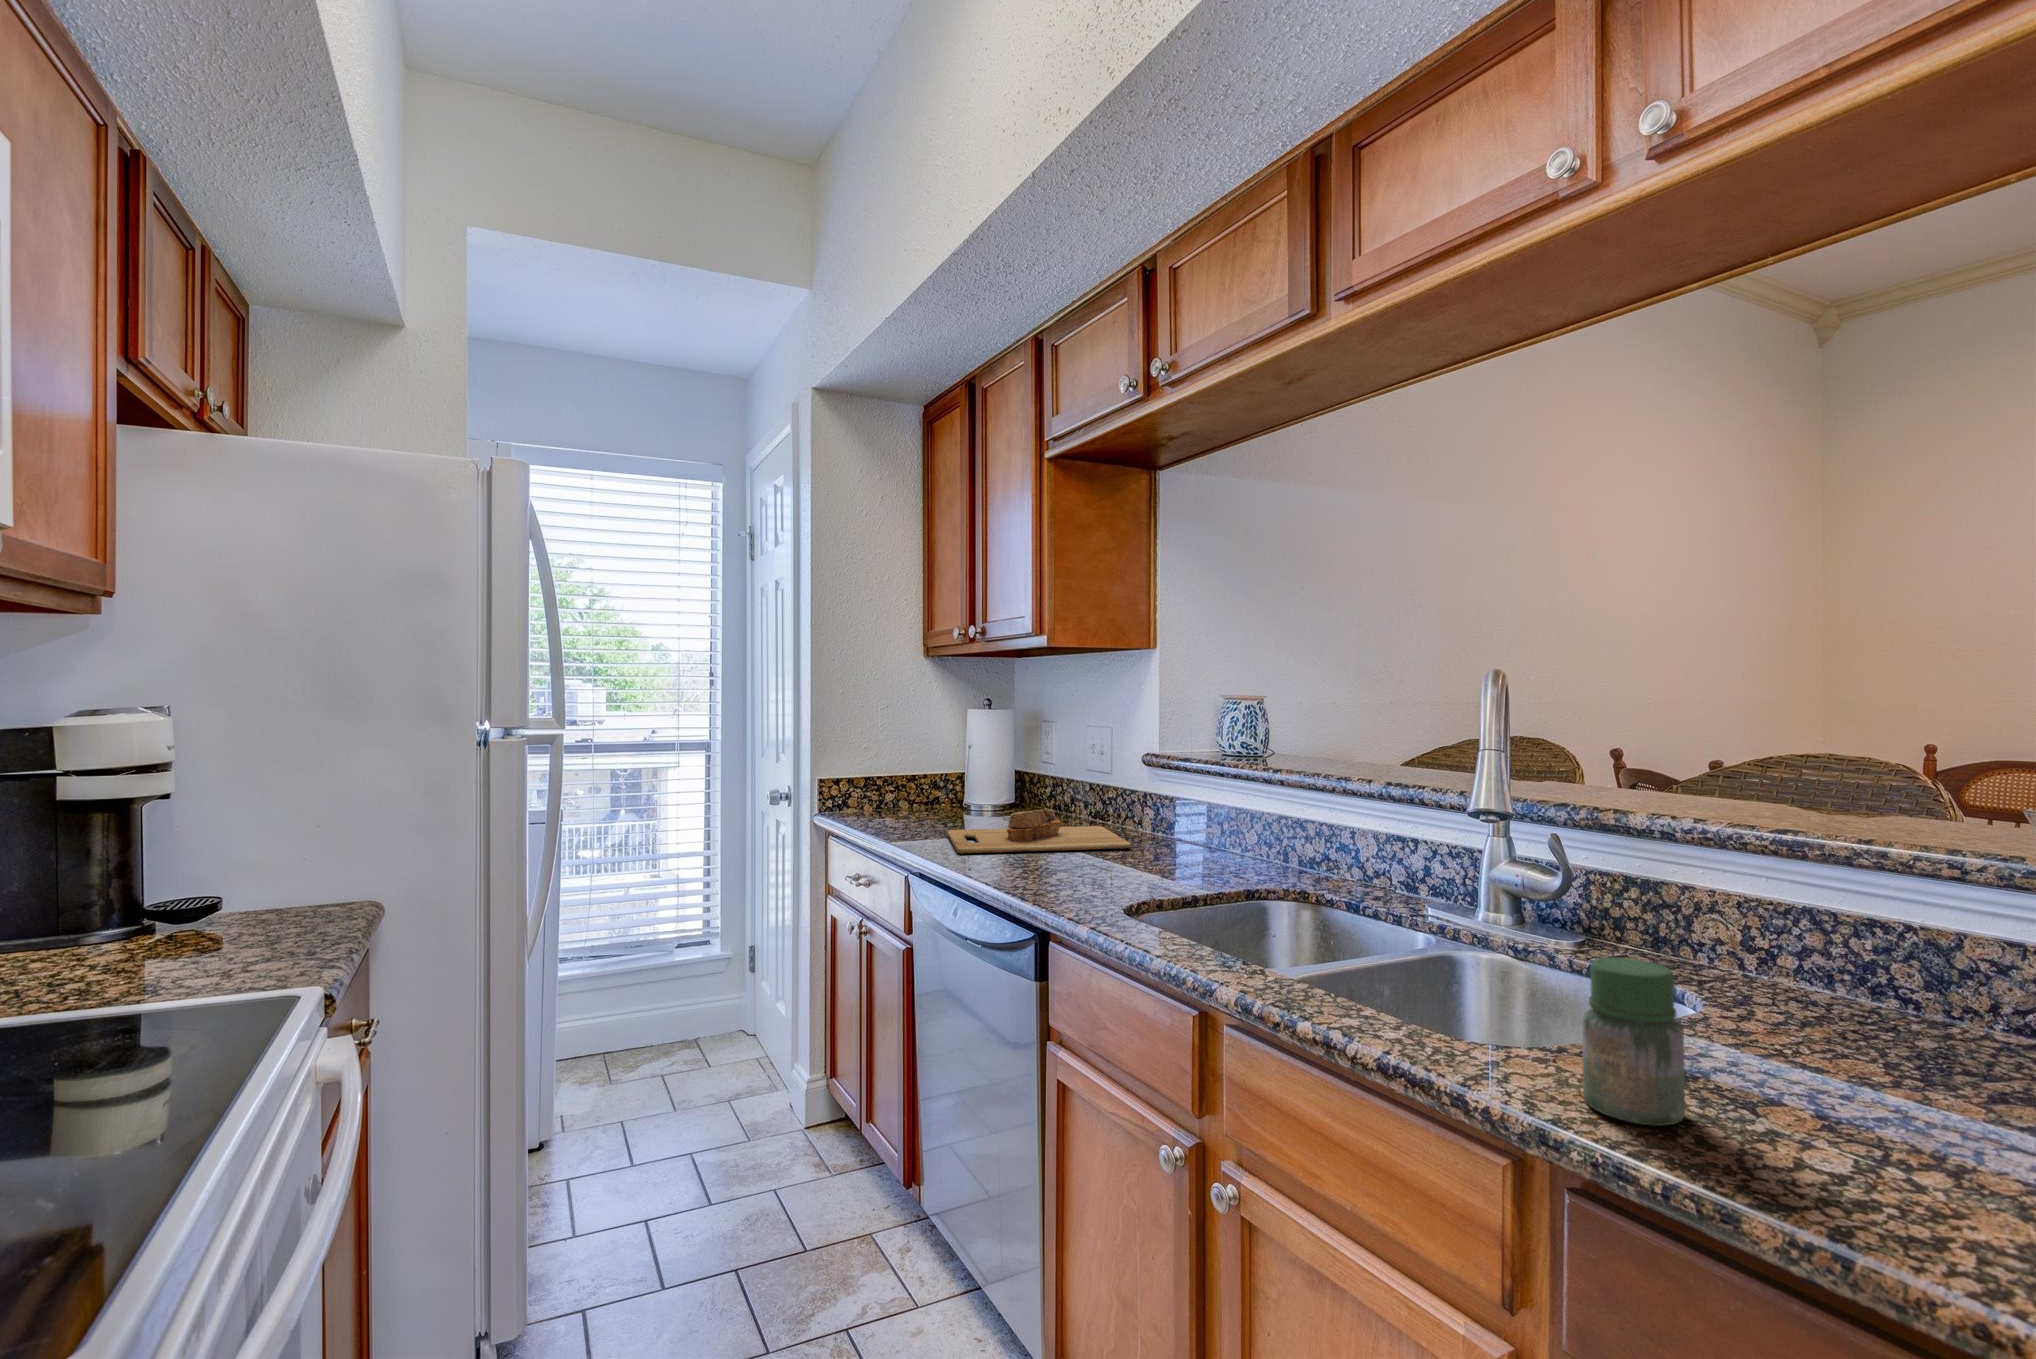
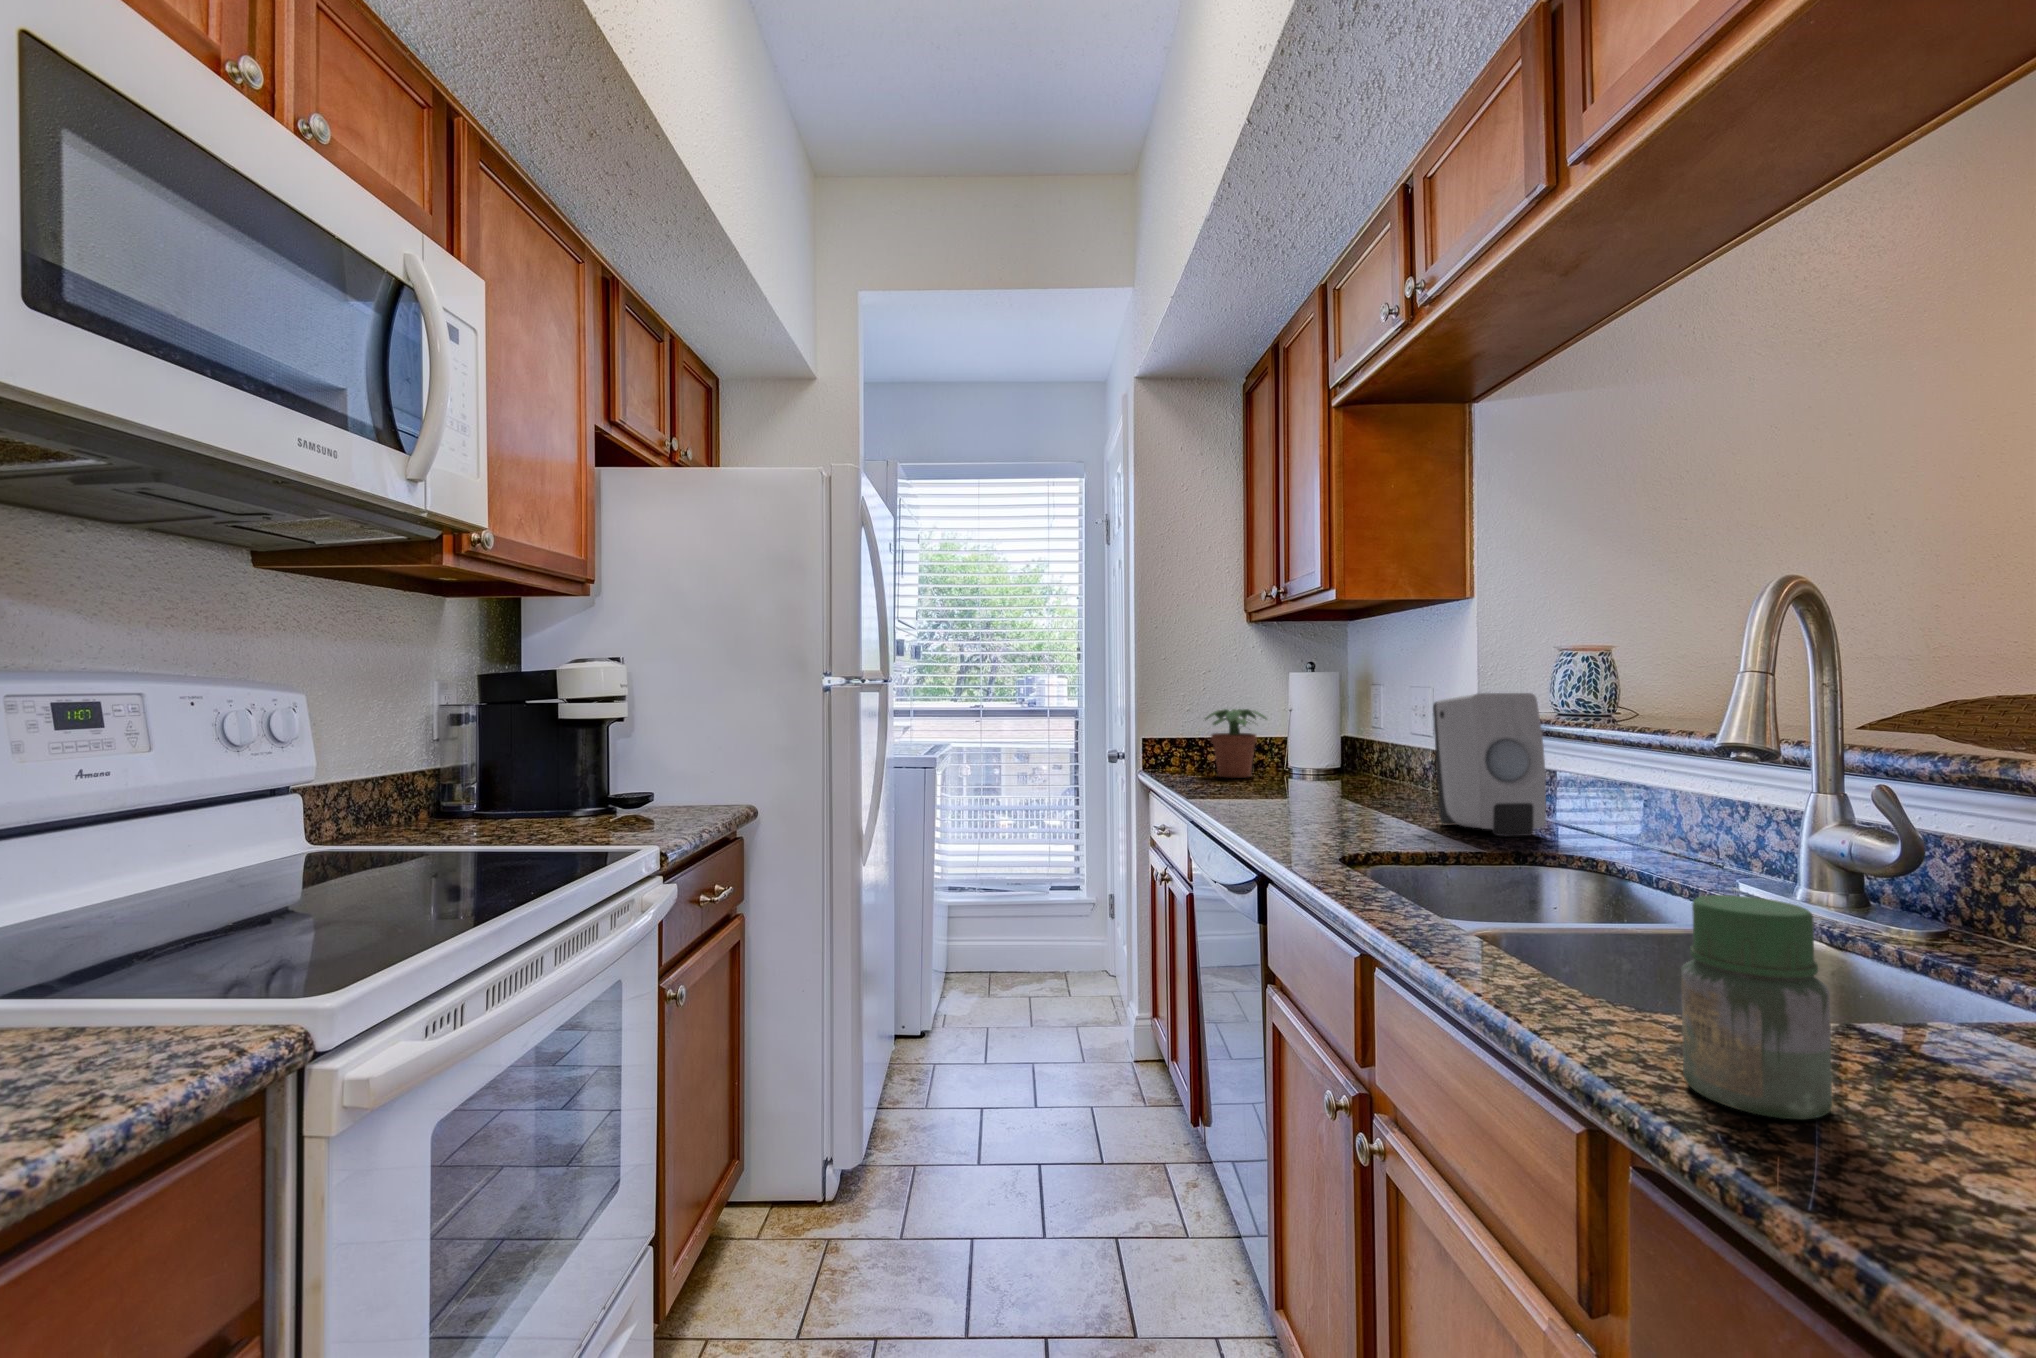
soap dispenser: none [1153,743,1252,873] -> present [1433,693,1546,836]
potted plant: none [887,745,950,817] -> present [1205,709,1267,778]
cutting board: present [948,809,1131,854] -> none [1234,768,1424,811]

